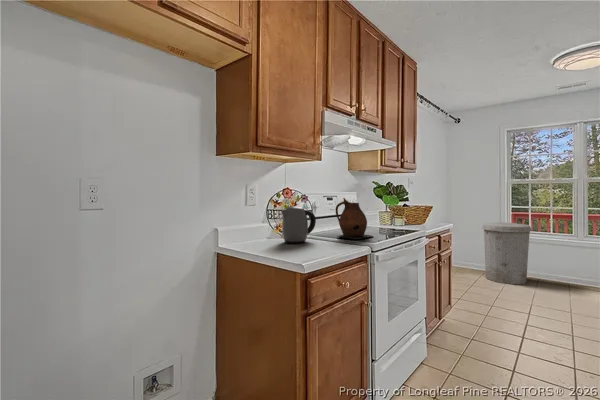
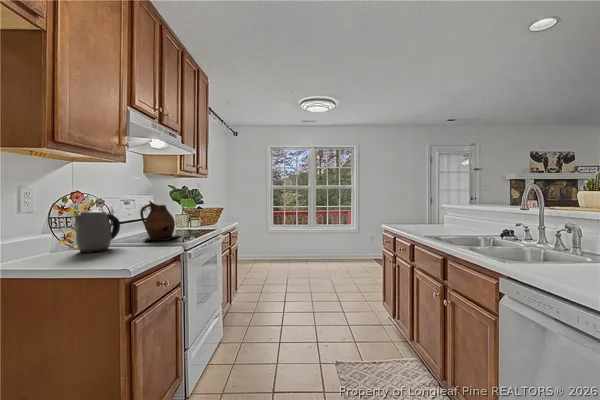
trash can: present [482,222,532,284] -> none [254,219,285,265]

